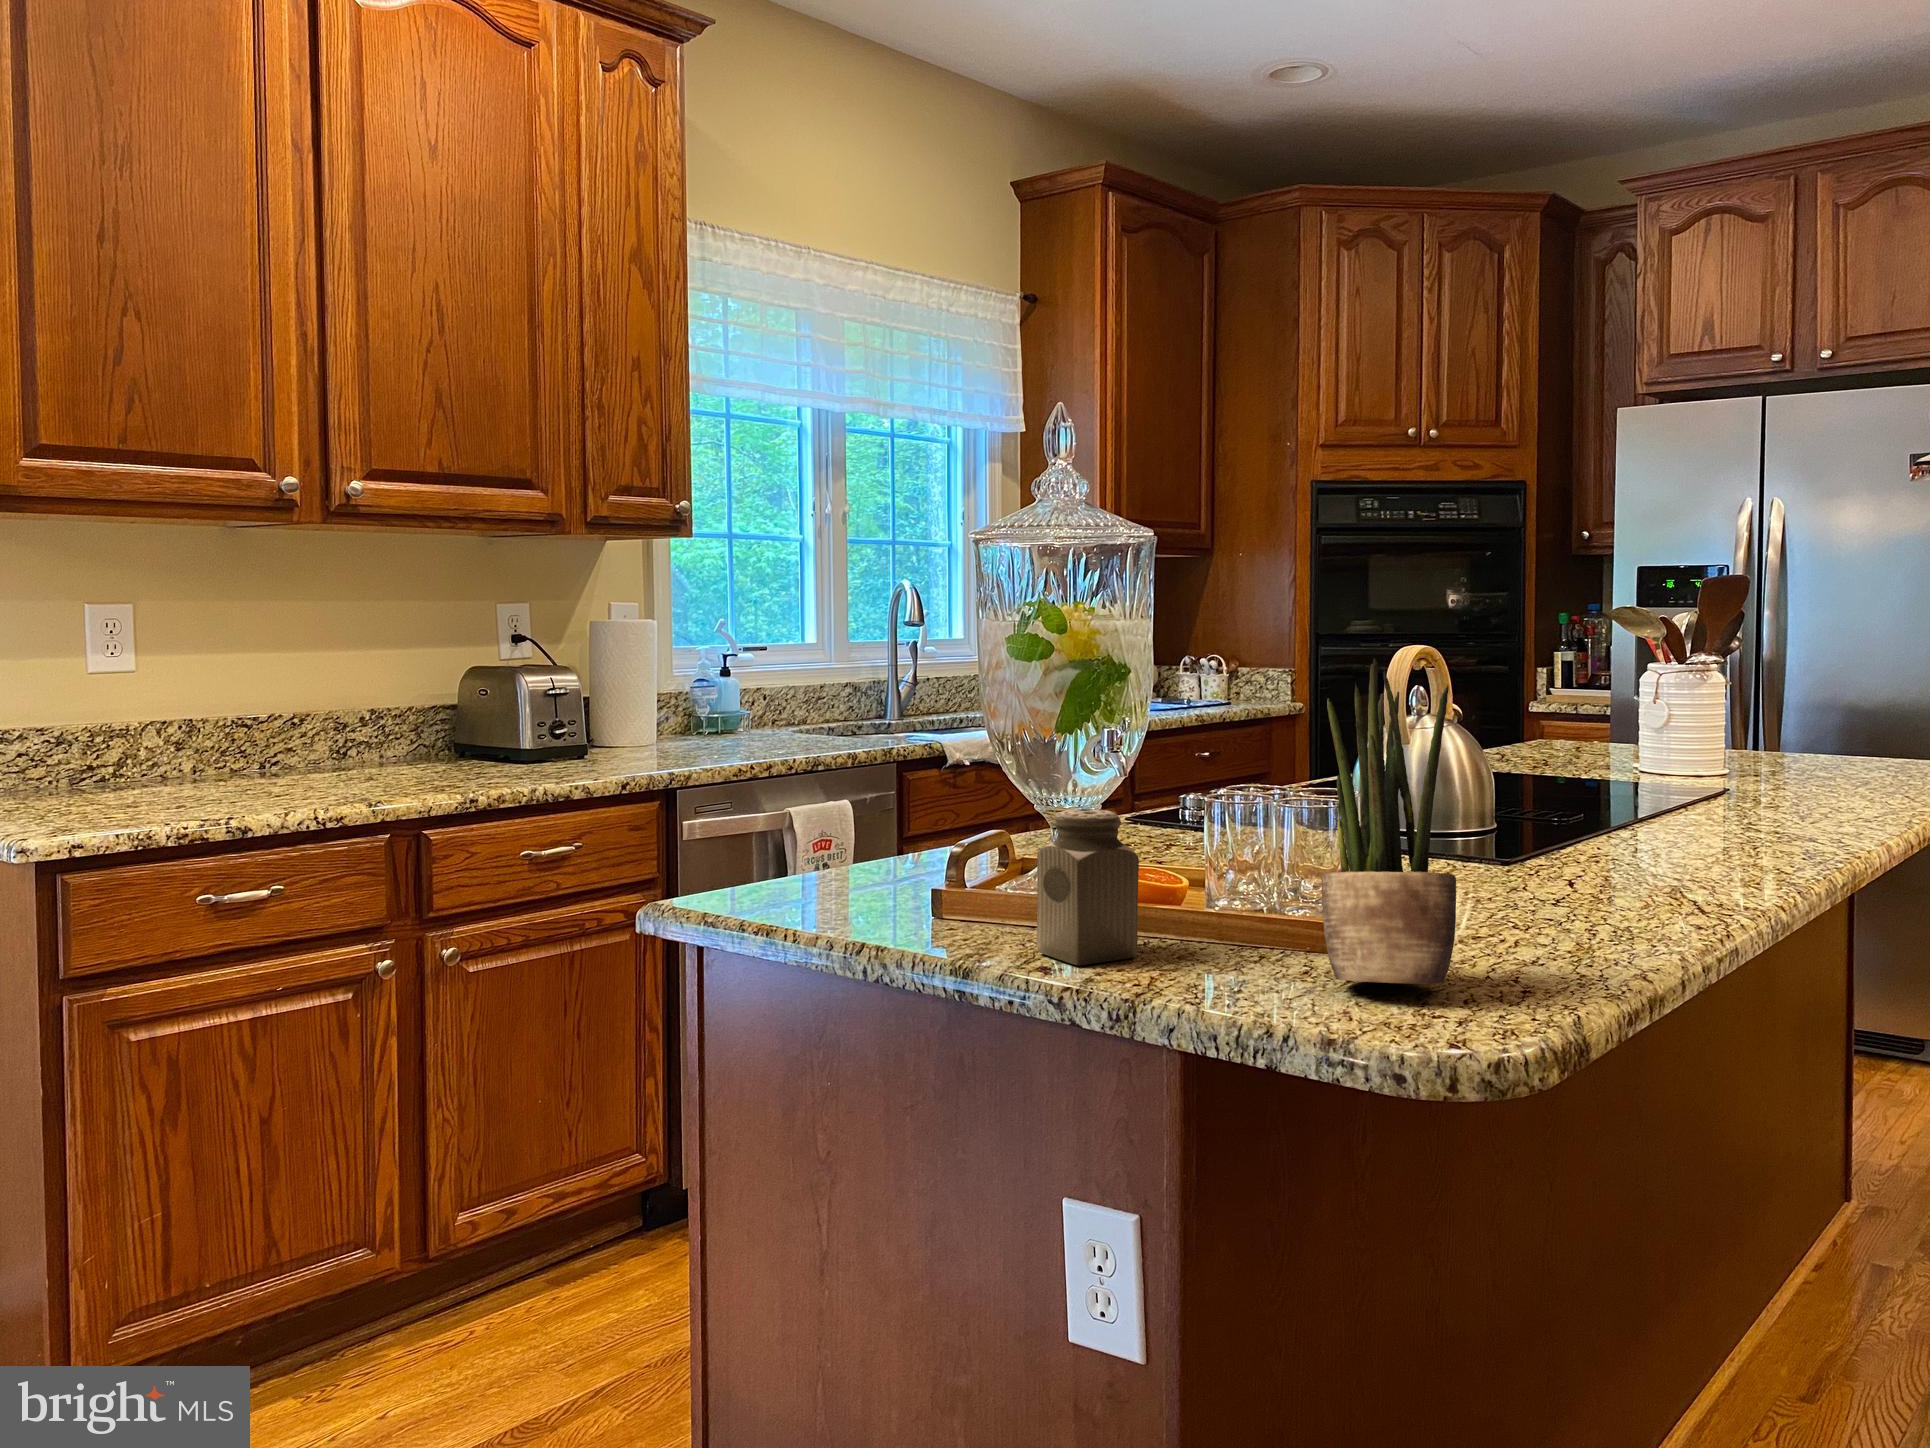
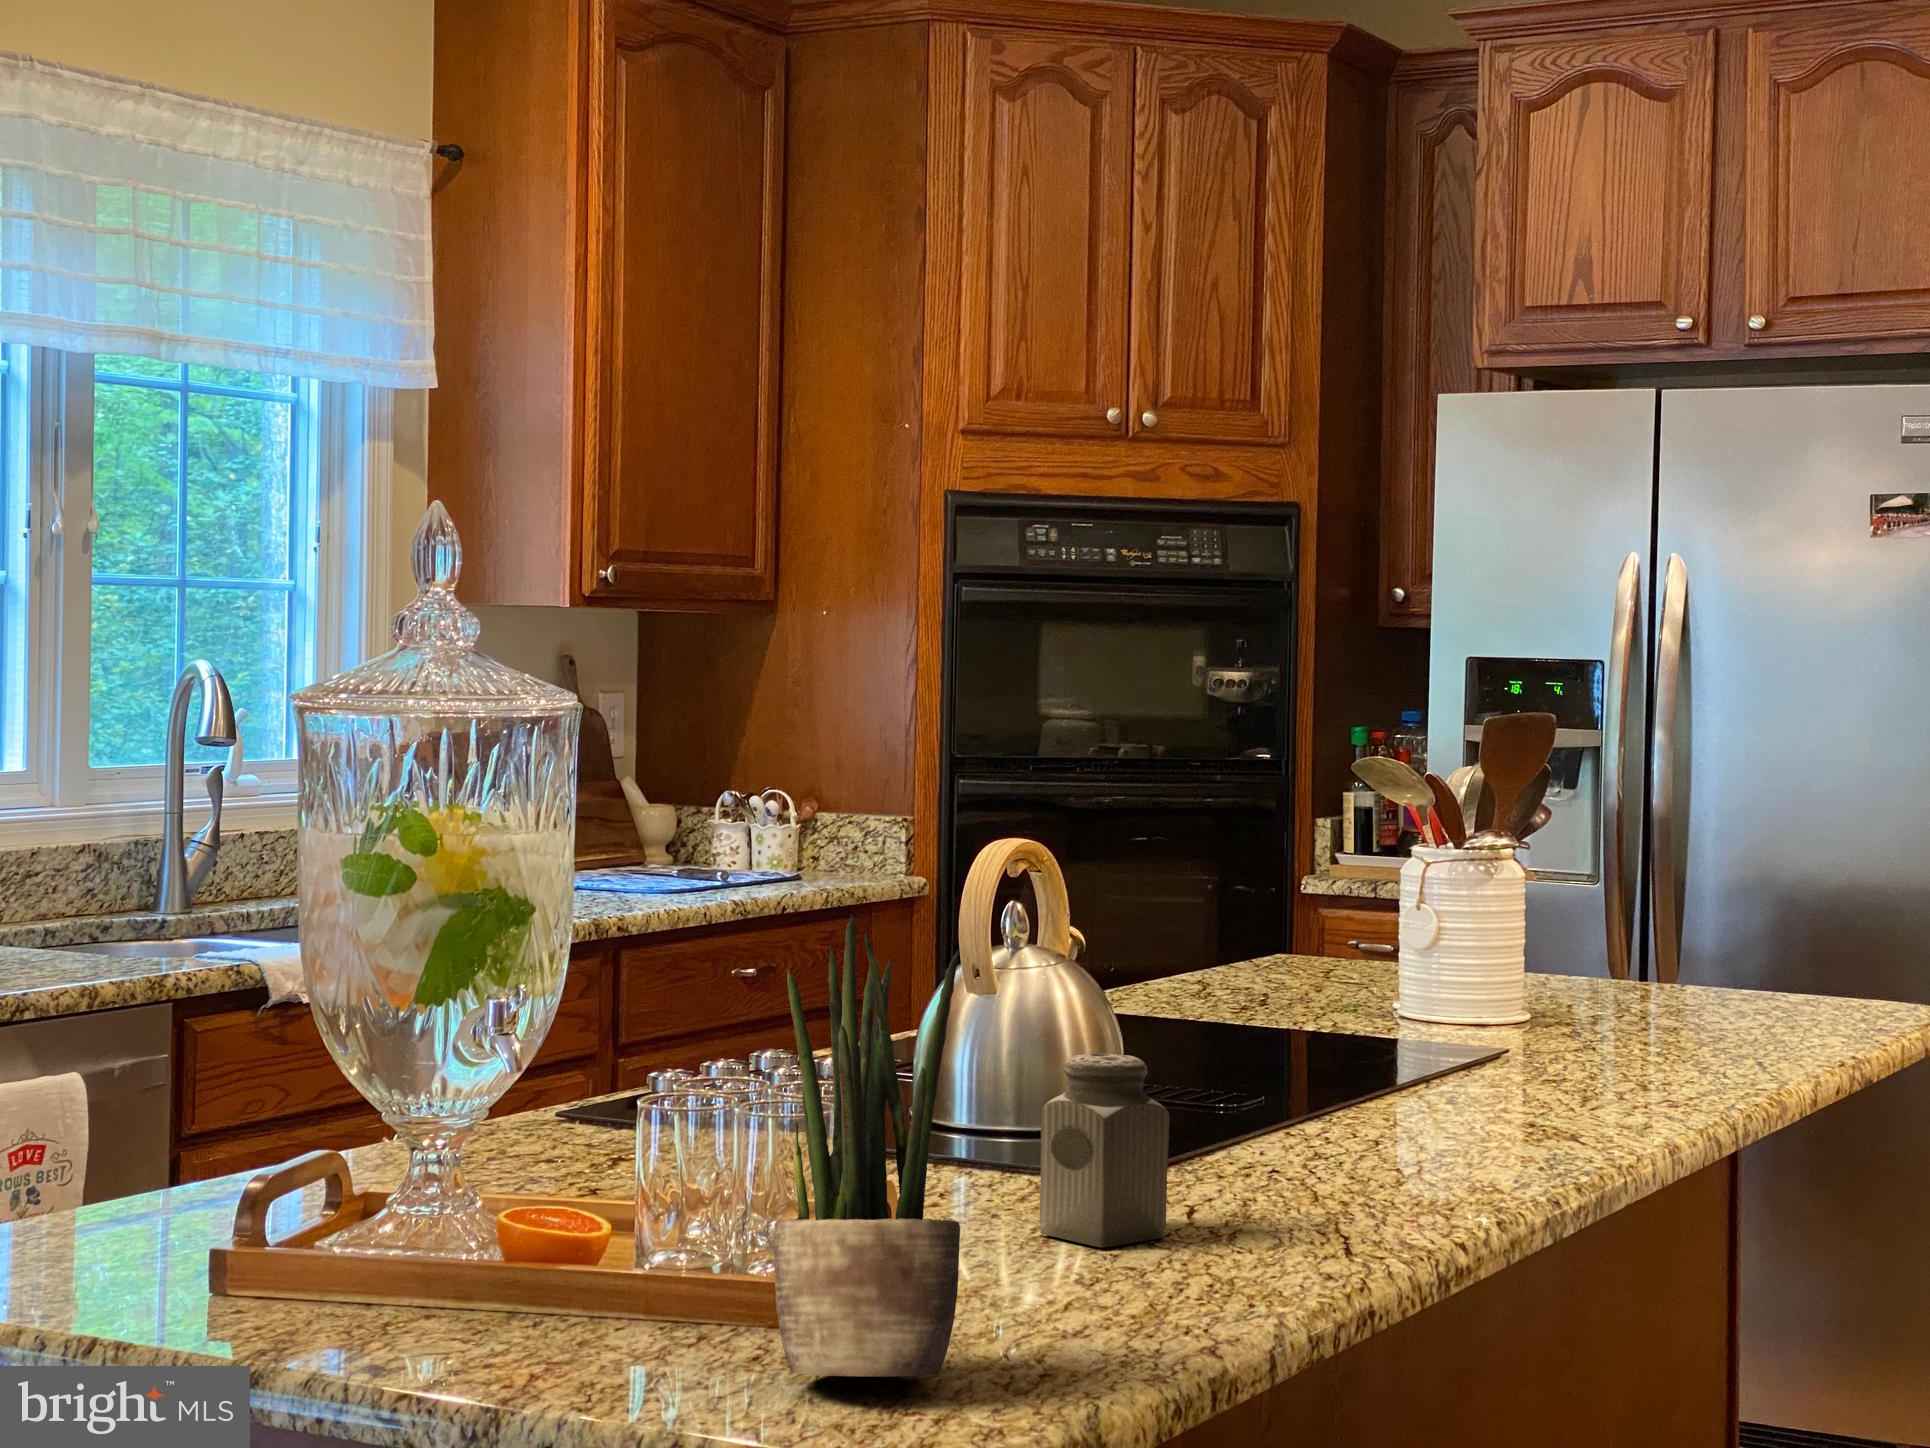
salt shaker: present [1037,809,1139,965] -> present [1040,1053,1169,1247]

